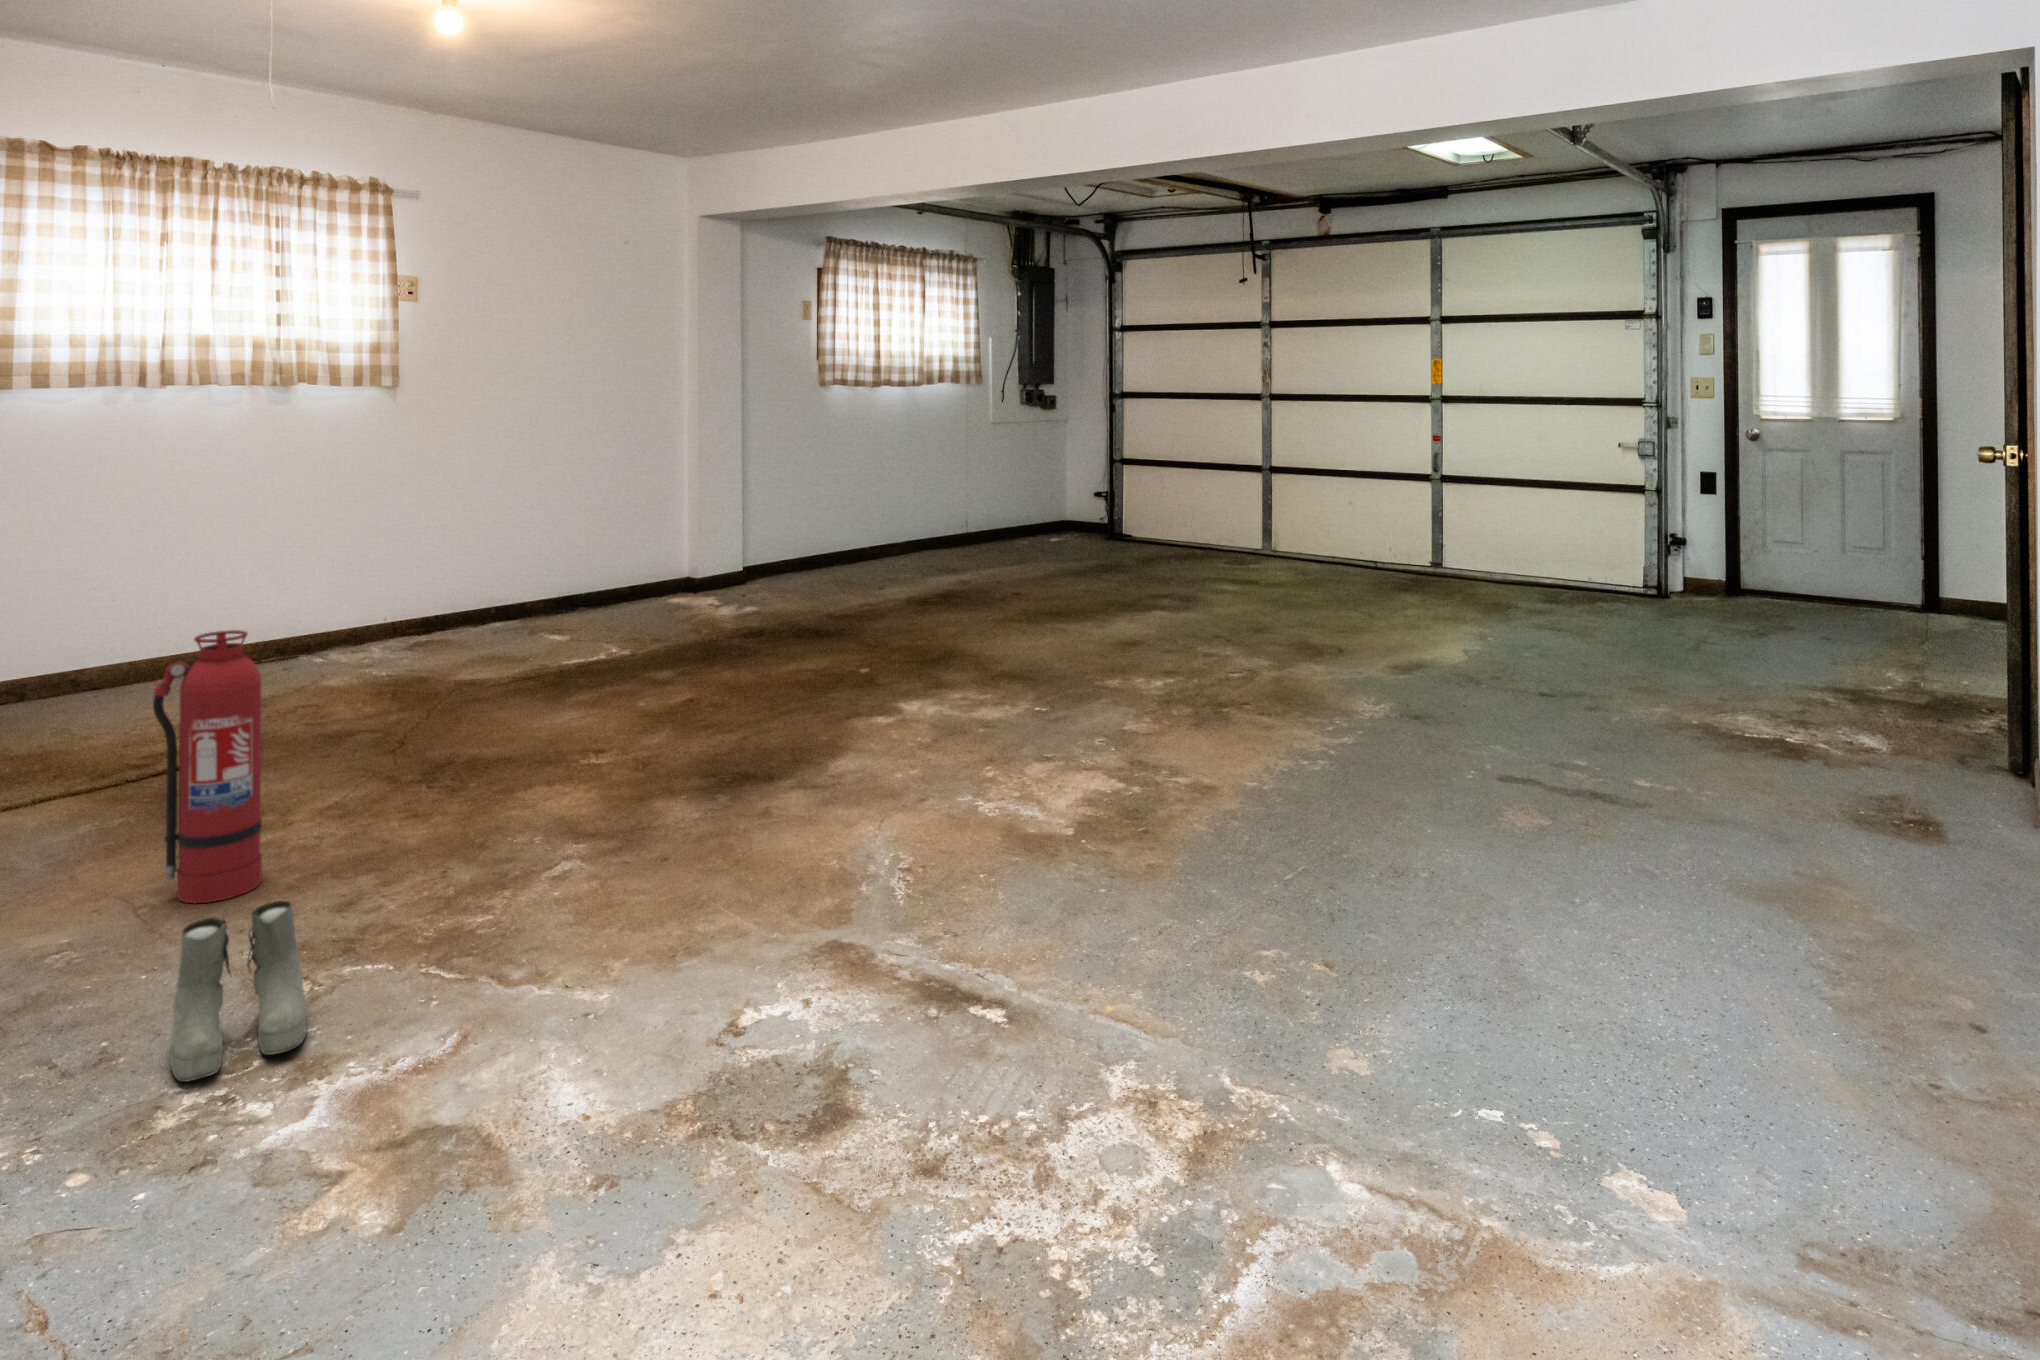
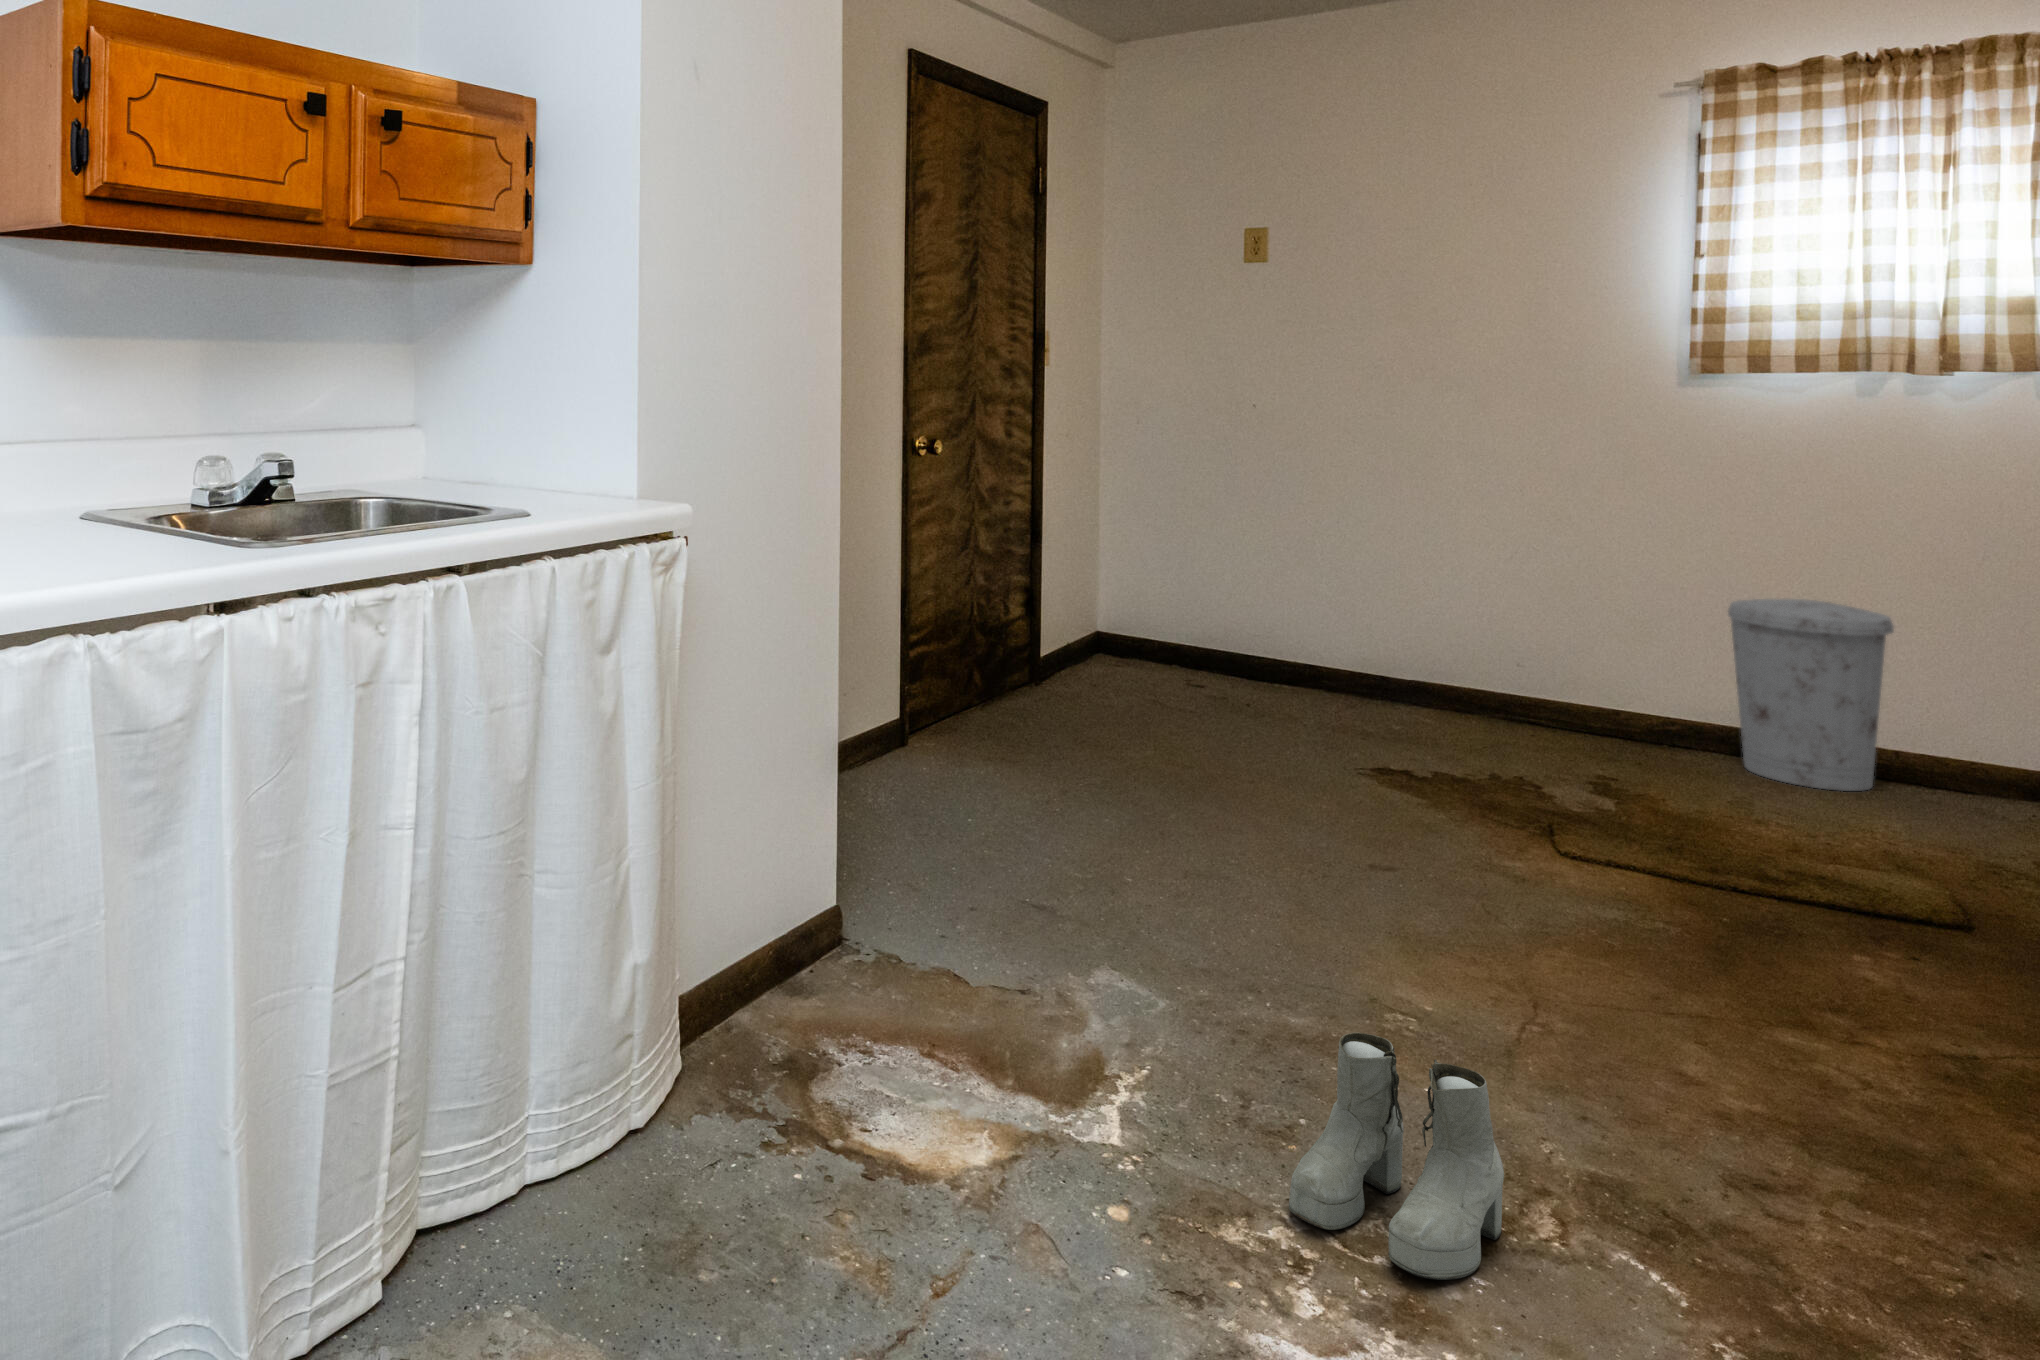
trash can: none [23,566,140,714] -> present [1728,599,1894,791]
fire extinguisher: present [153,630,262,903] -> none [1548,697,1706,1079]

